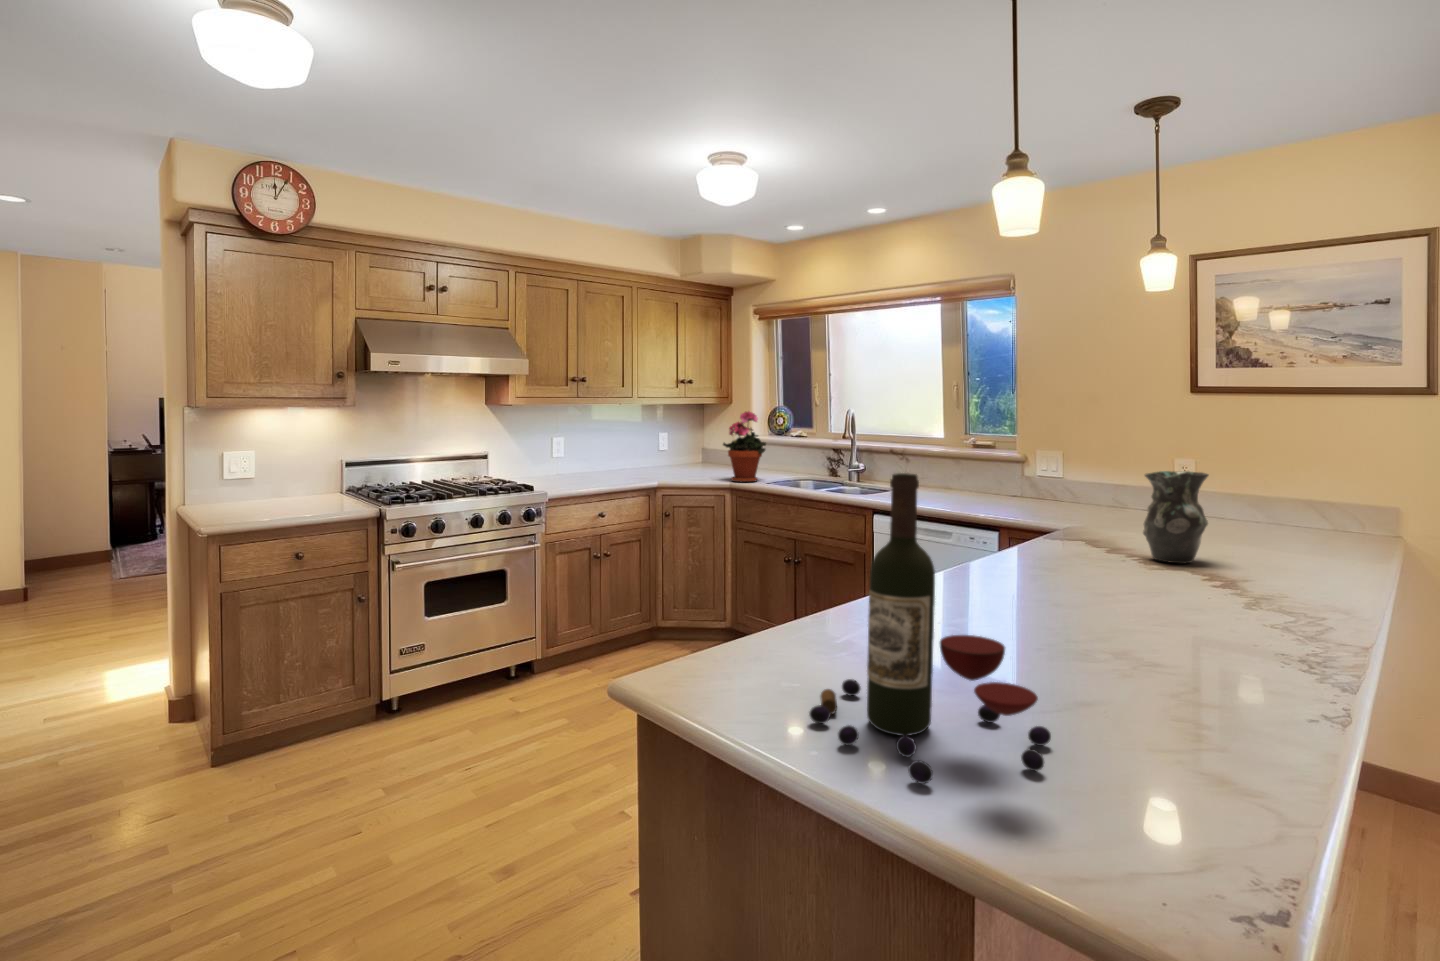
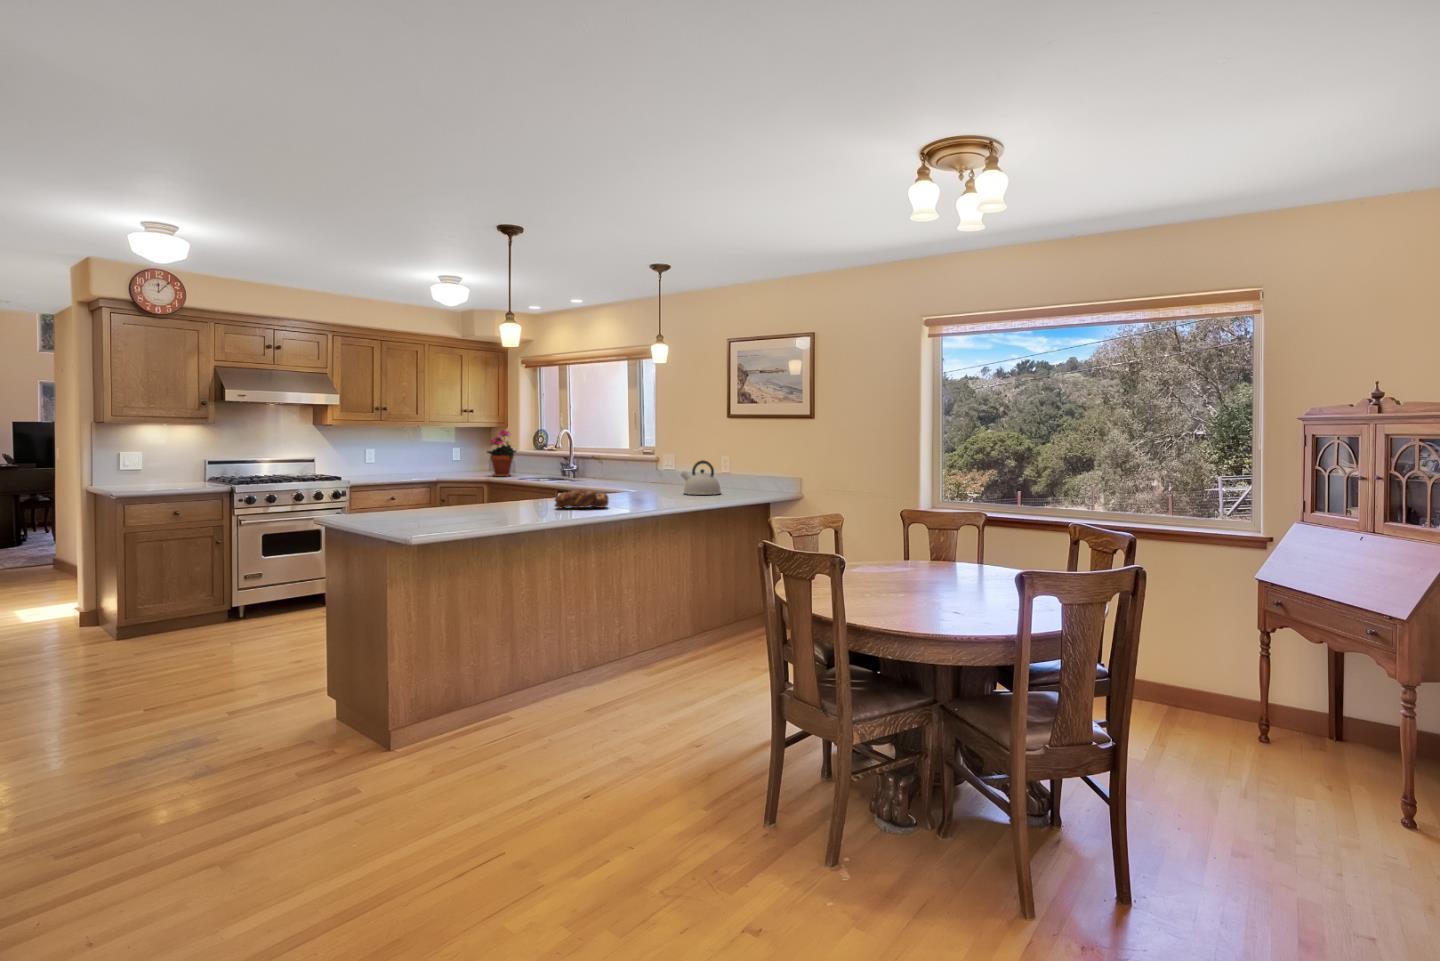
vase: present [1143,471,1209,563] -> none [634,452,663,496]
wine bottle: present [809,473,1051,784] -> none [372,435,448,528]
kettle: none [1209,486,1312,560] -> present [681,460,721,495]
bread loaf: none [1118,580,1274,634] -> present [555,489,609,508]

